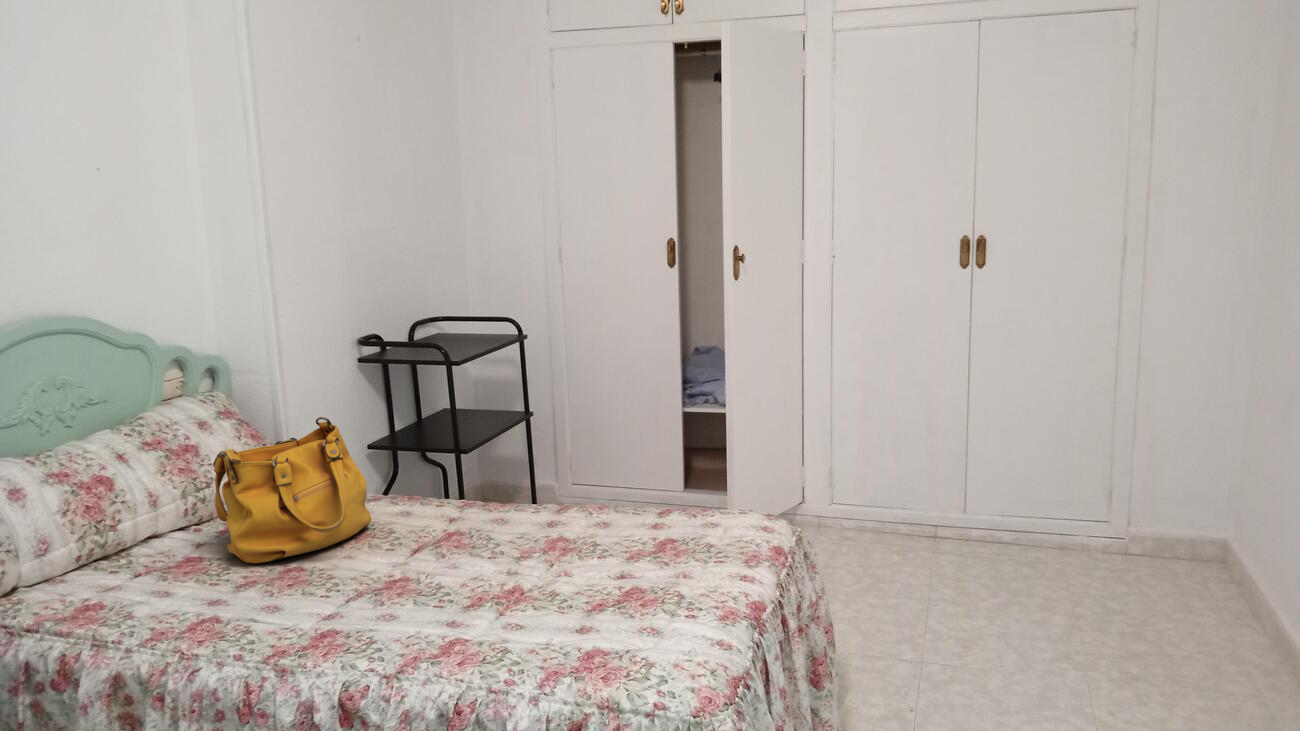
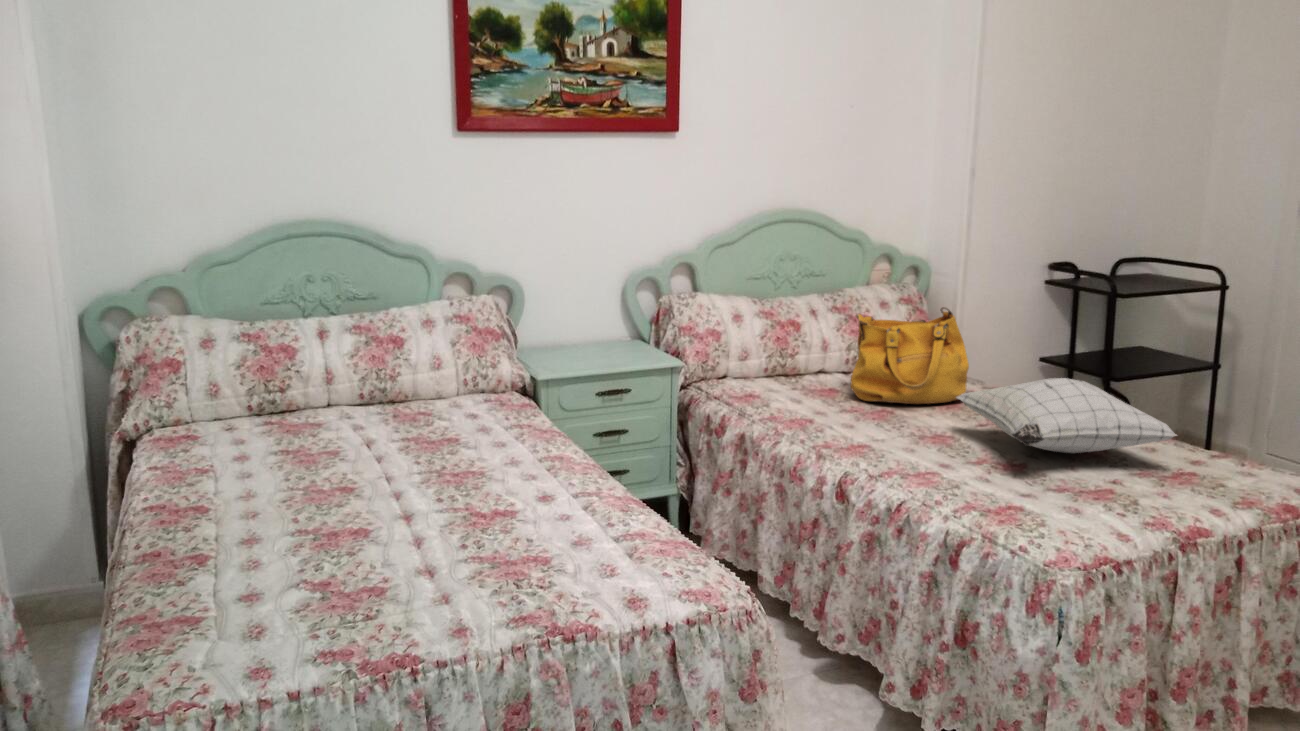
pillow: none [405,474,655,571] -> present [956,378,1177,453]

